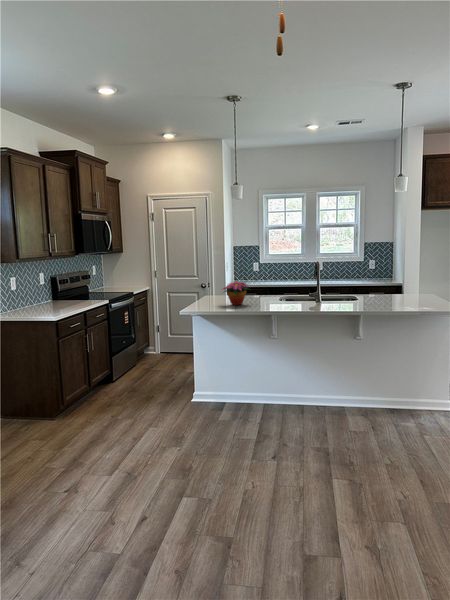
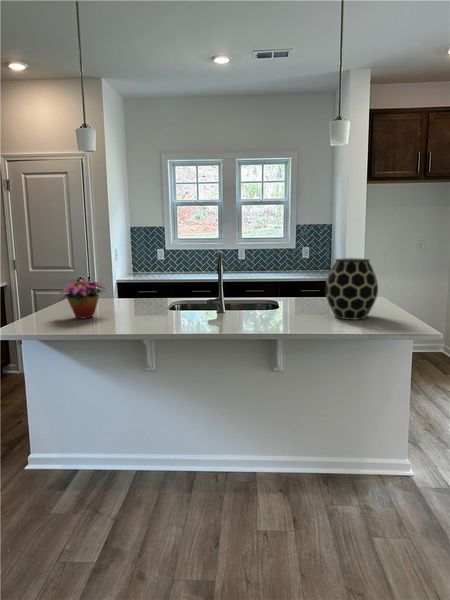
vase: none [393,267,428,306] -> present [326,258,378,320]

